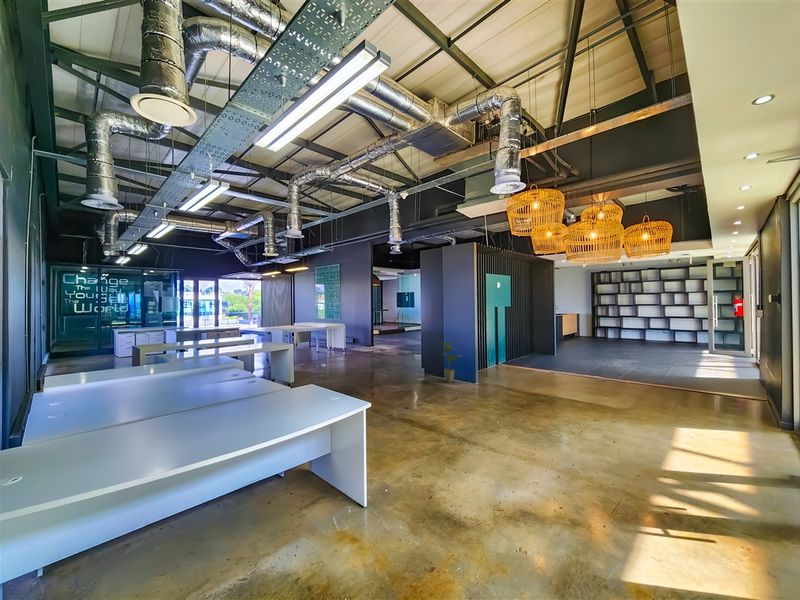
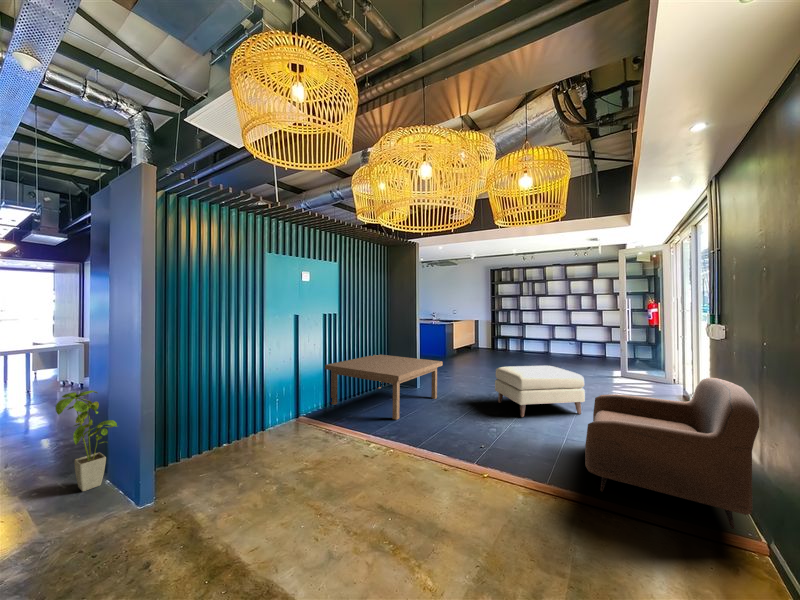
coffee table: none [507,335,577,369] -> present [325,354,443,420]
armchair: none [678,341,761,399] -> present [585,378,760,529]
ottoman: none [614,342,678,370] -> present [495,366,585,417]

